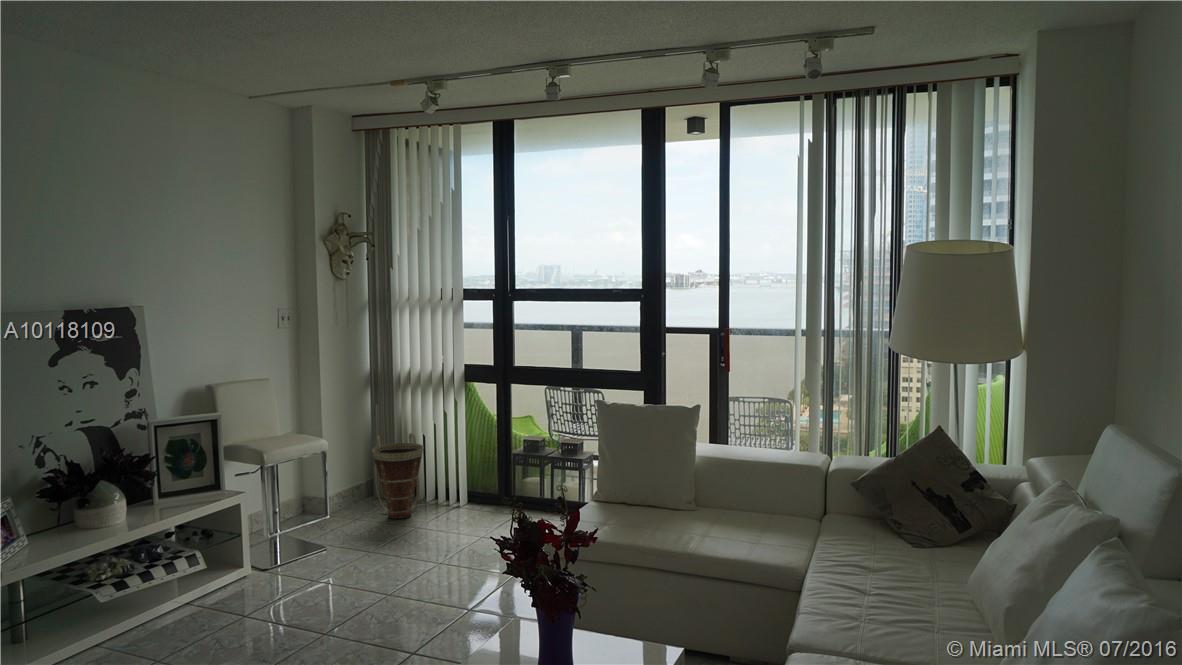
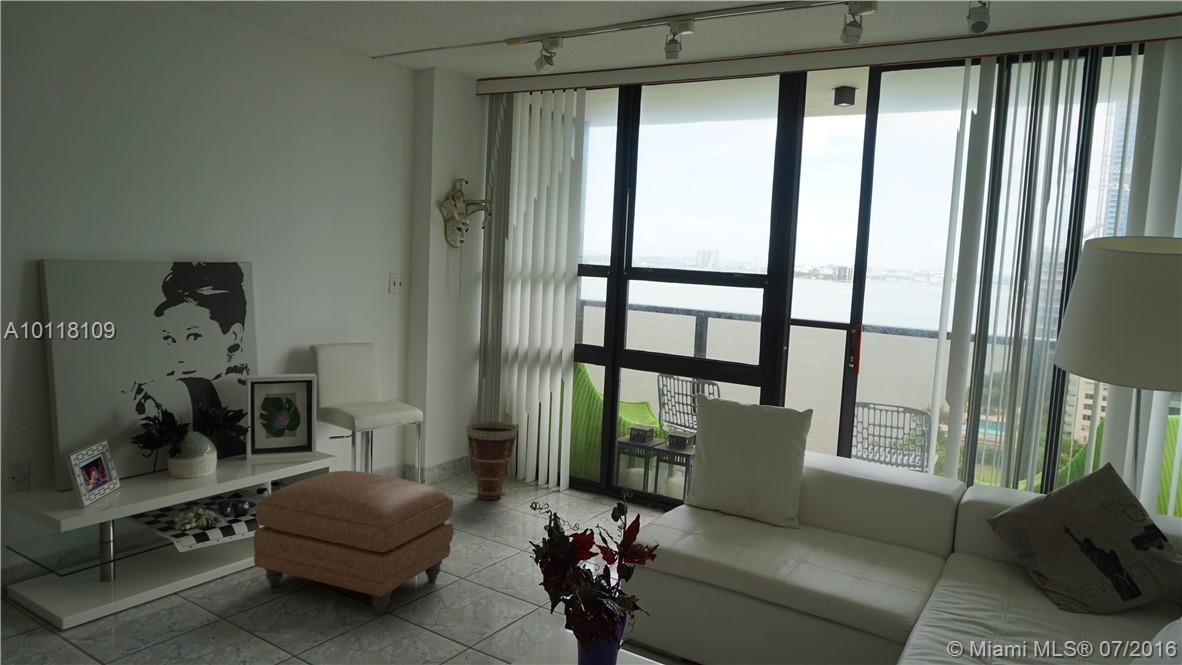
ottoman: none [175,504,377,638] -> present [254,471,453,614]

